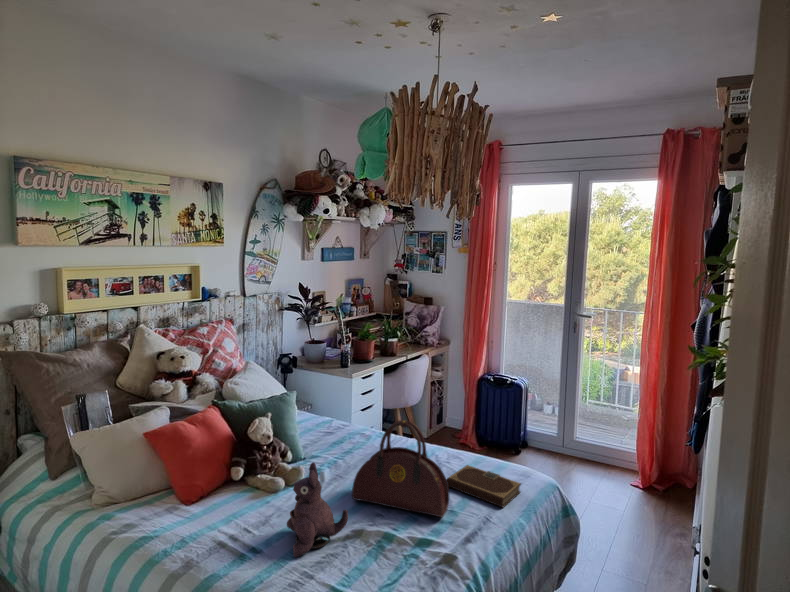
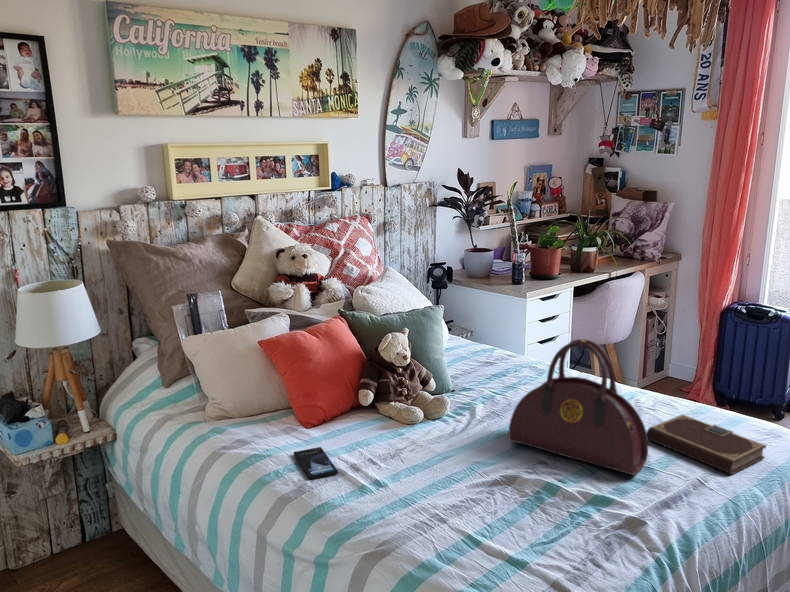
plush toy: present [287,463,348,557] -> none [419,383,498,497]
smartphone: none [180,523,221,555] -> present [294,447,338,479]

